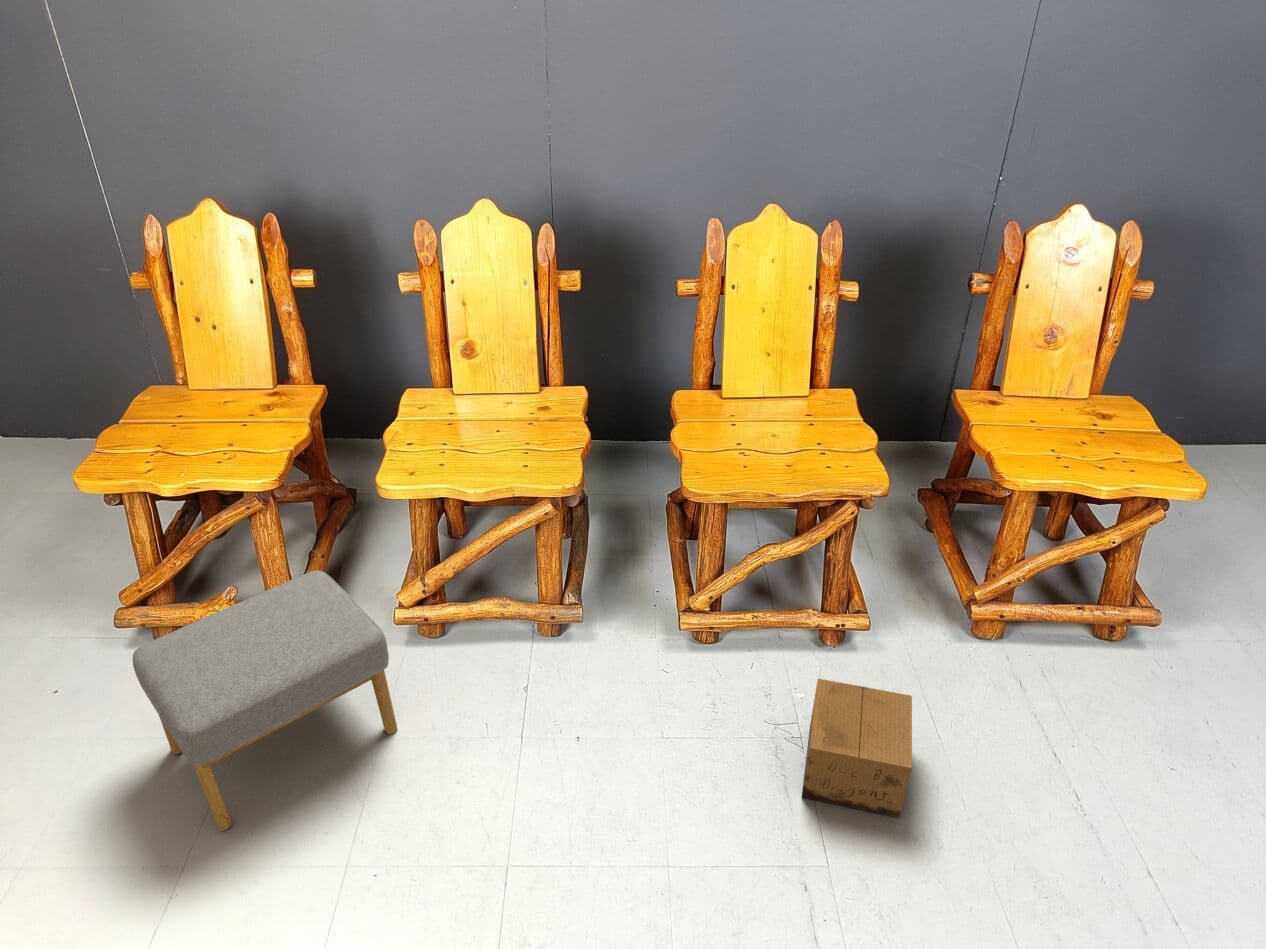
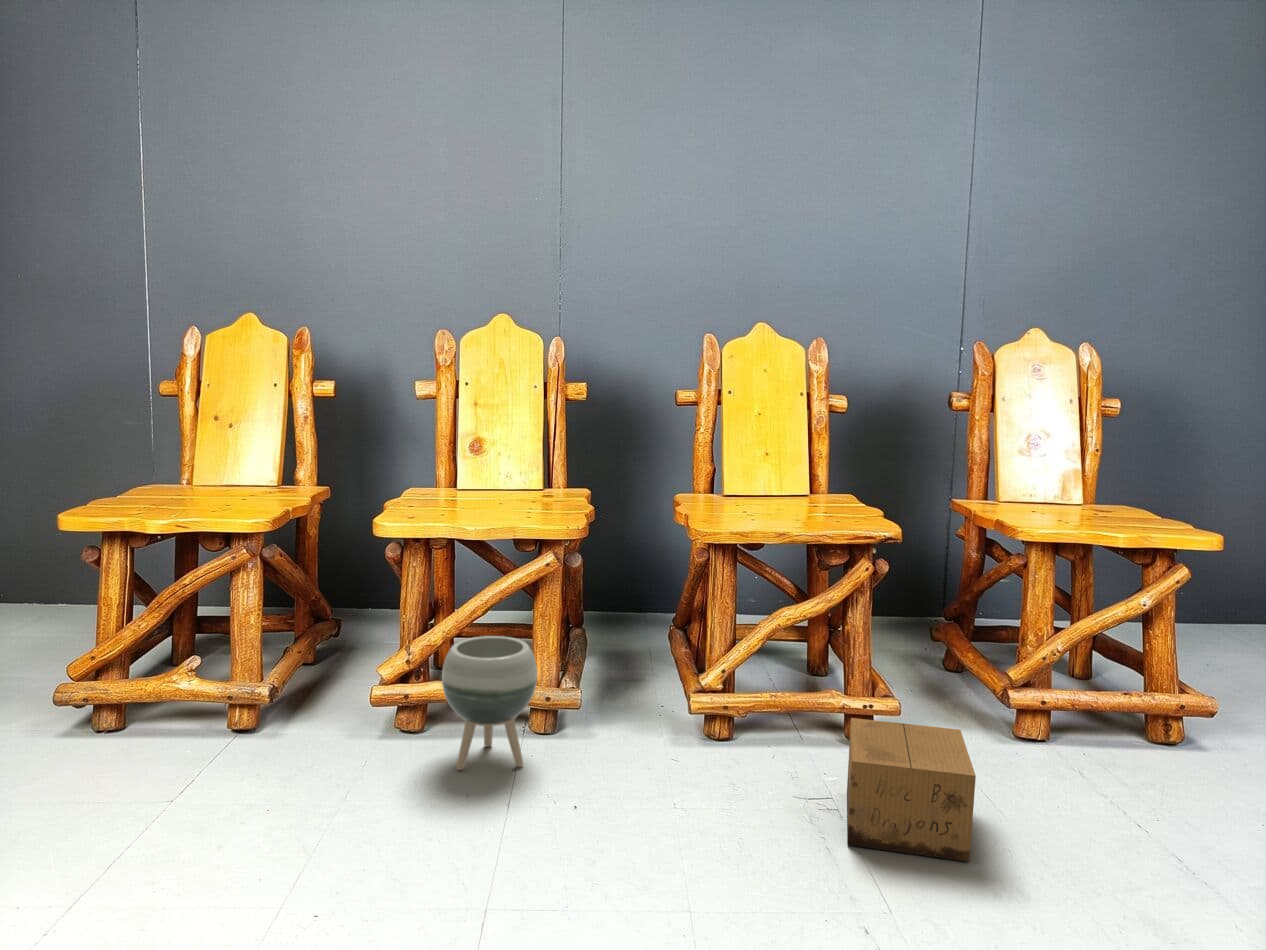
footstool: present [133,570,398,831] -> none [73,610,365,865]
planter: none [456,588,541,702] -> present [442,636,537,770]

